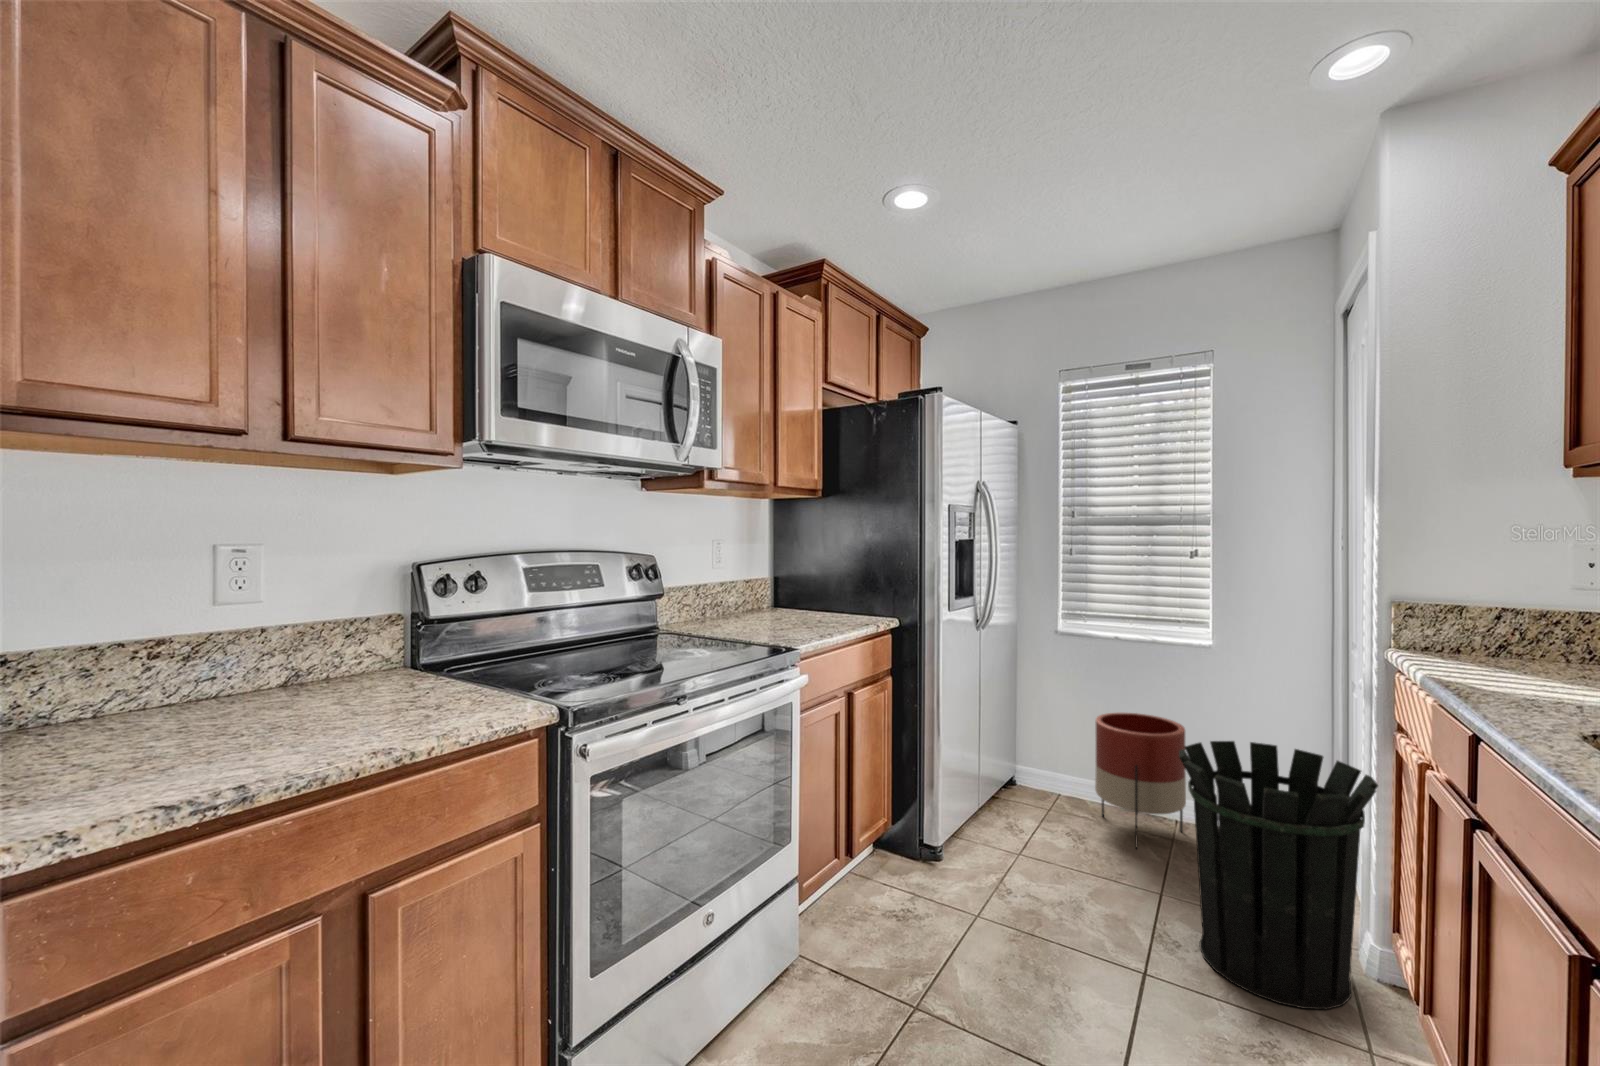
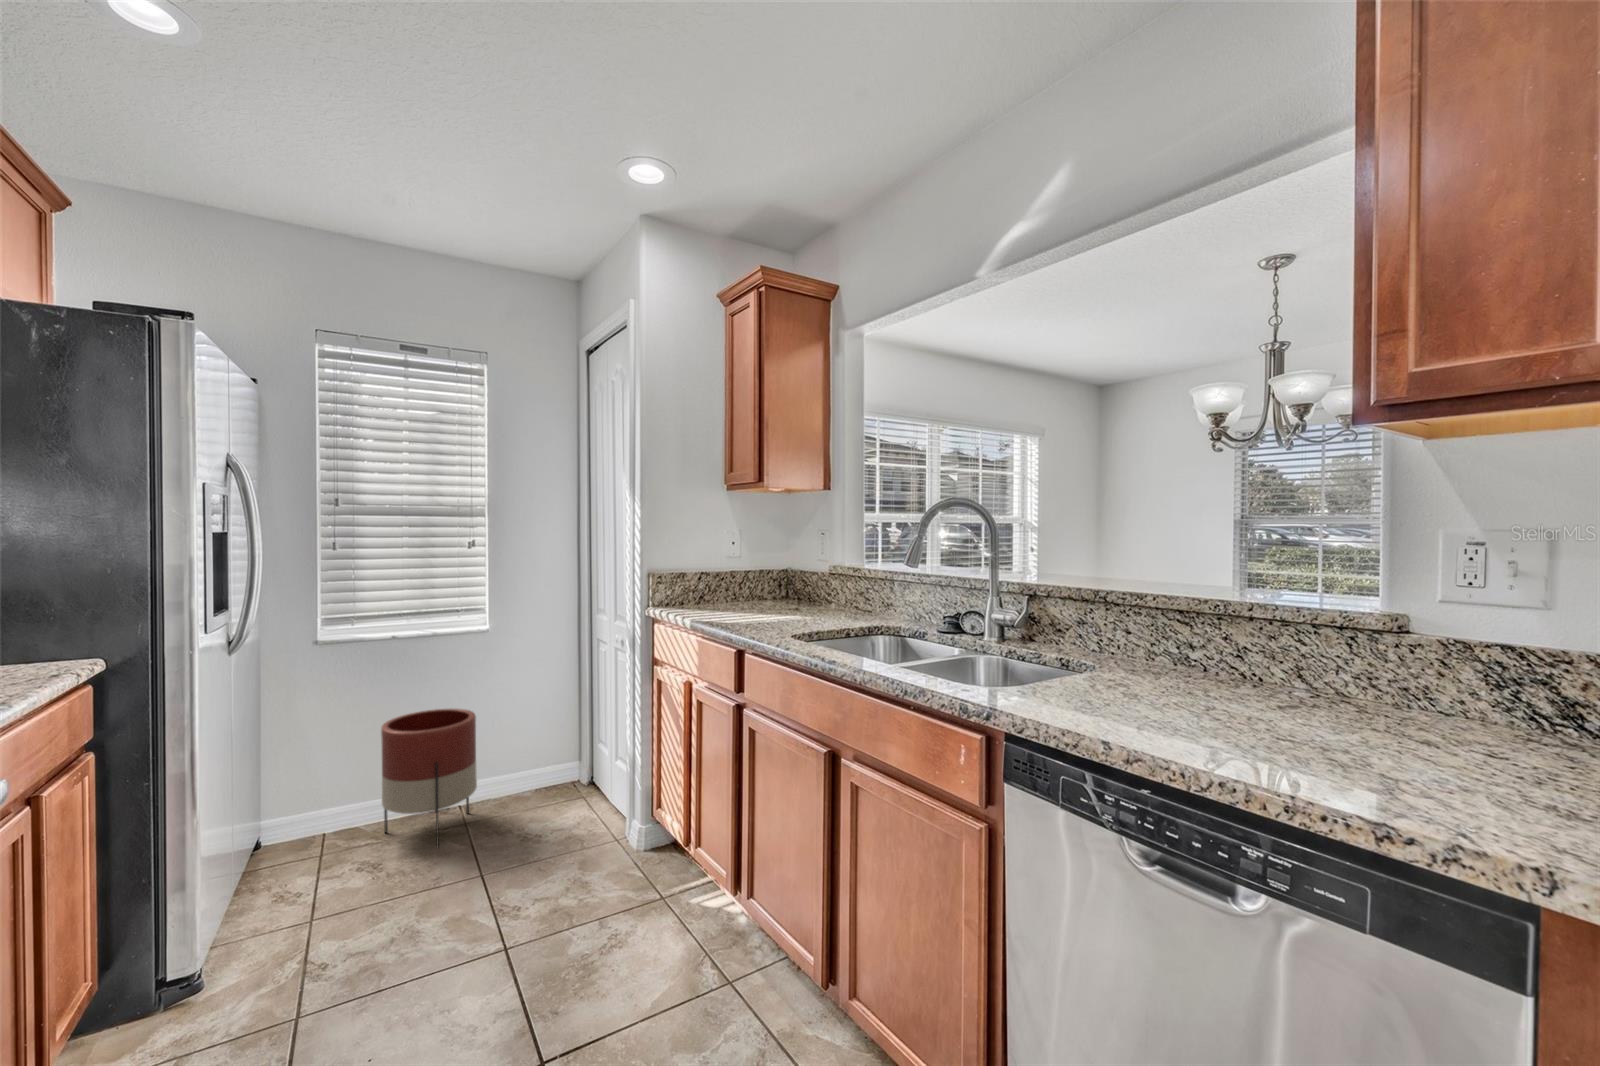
waste bin: present [1179,741,1378,1009] -> none [514,700,656,912]

